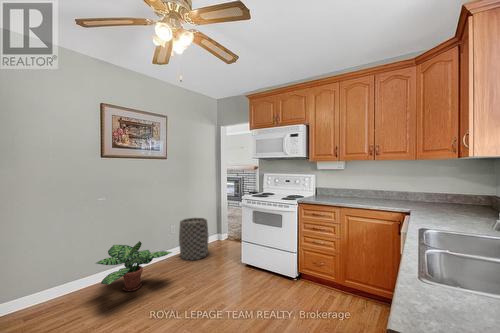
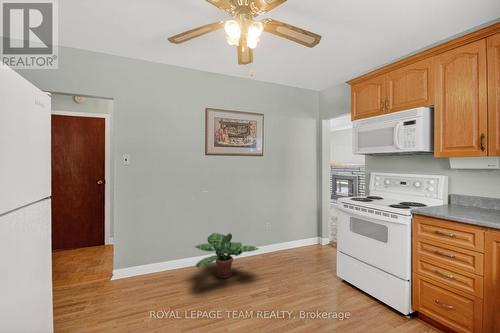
trash can: present [179,218,209,260] -> none [274,217,303,261]

